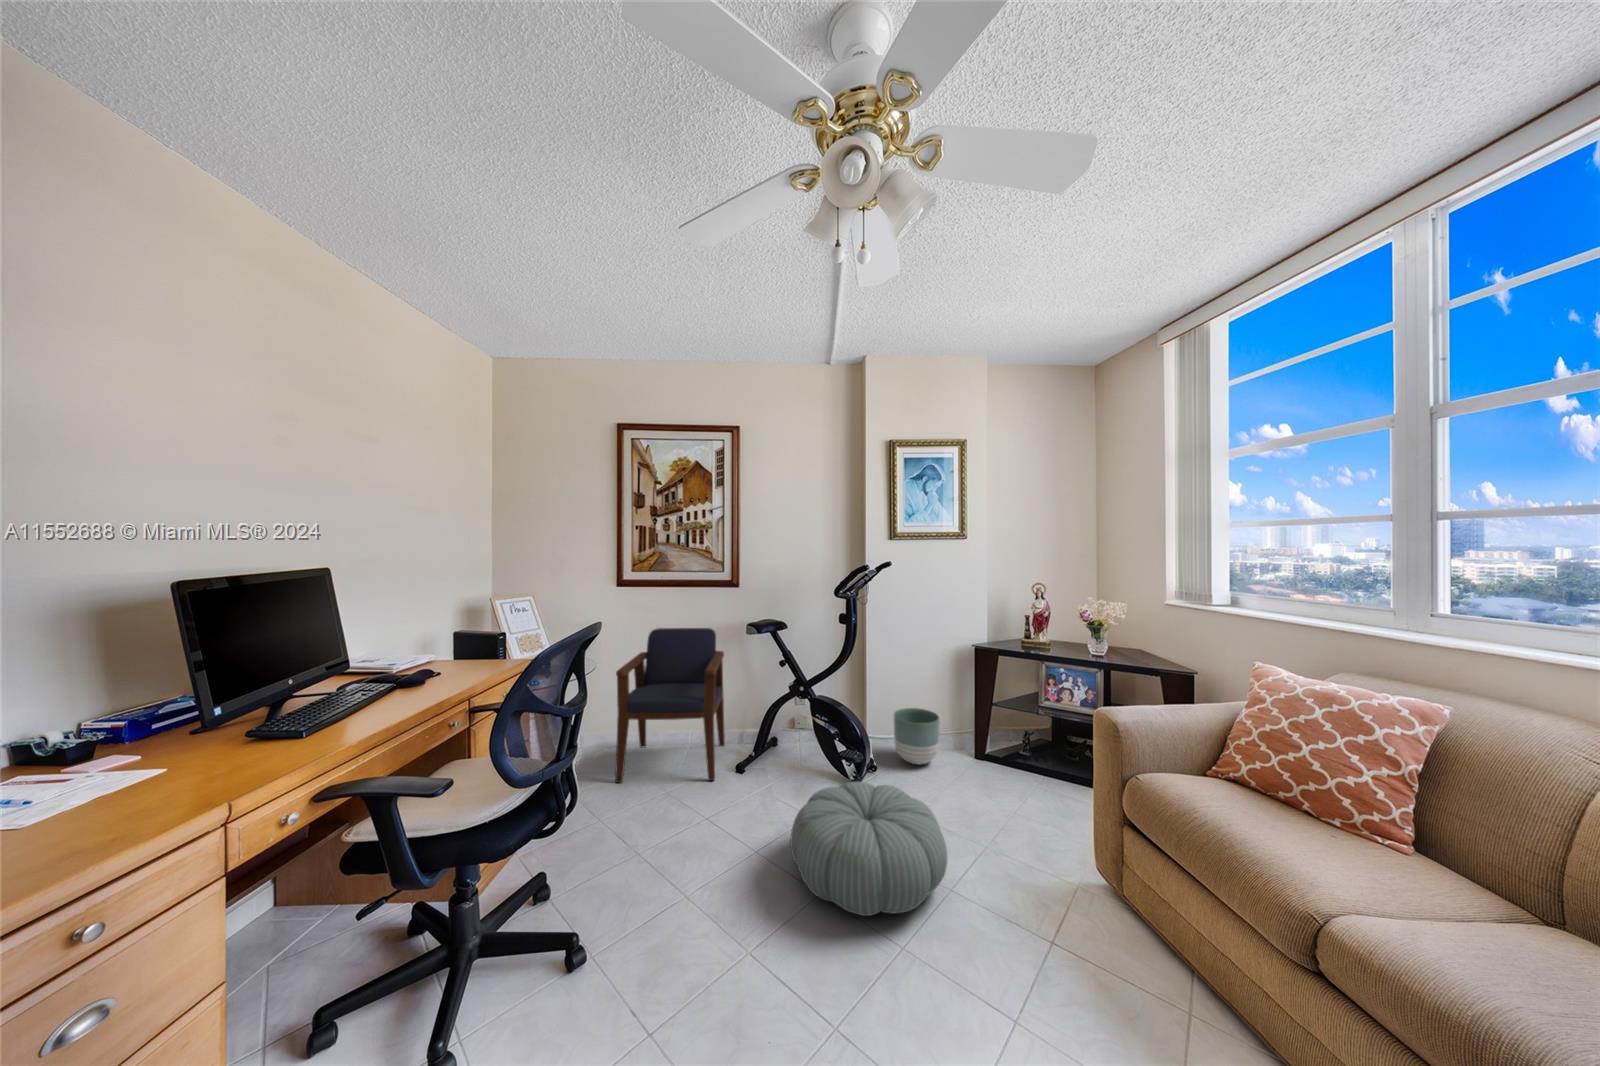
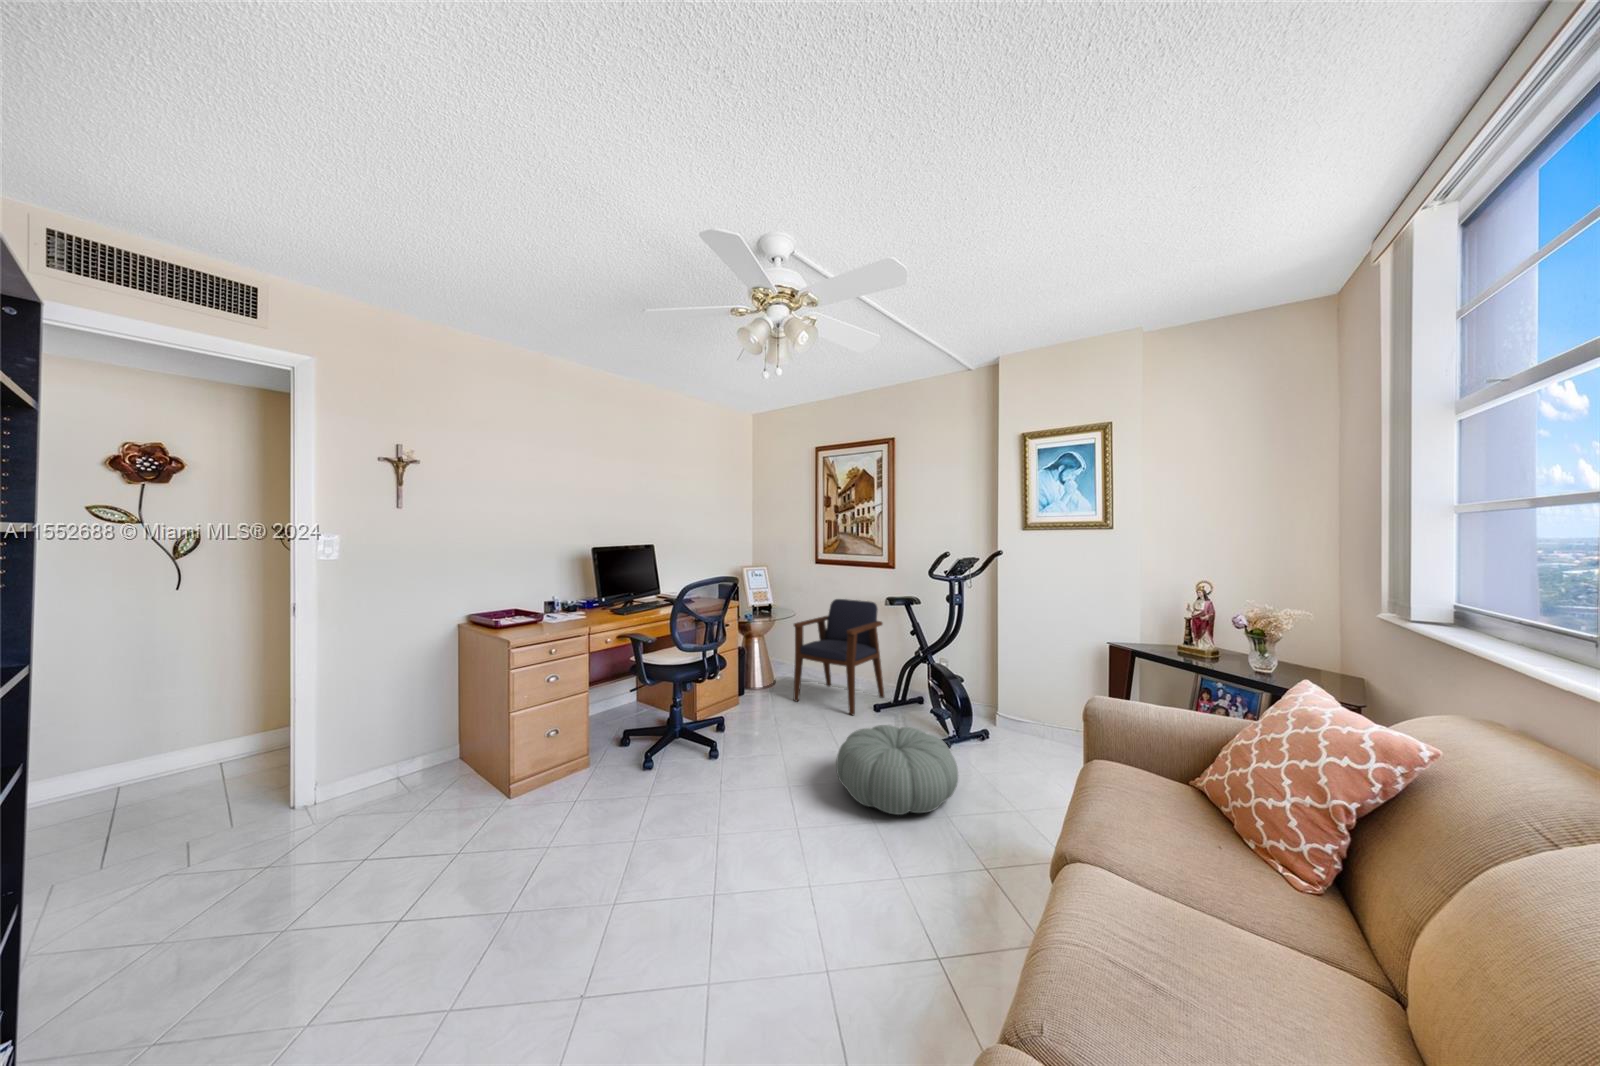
planter: present [894,708,940,765] -> none [1013,696,1062,750]

